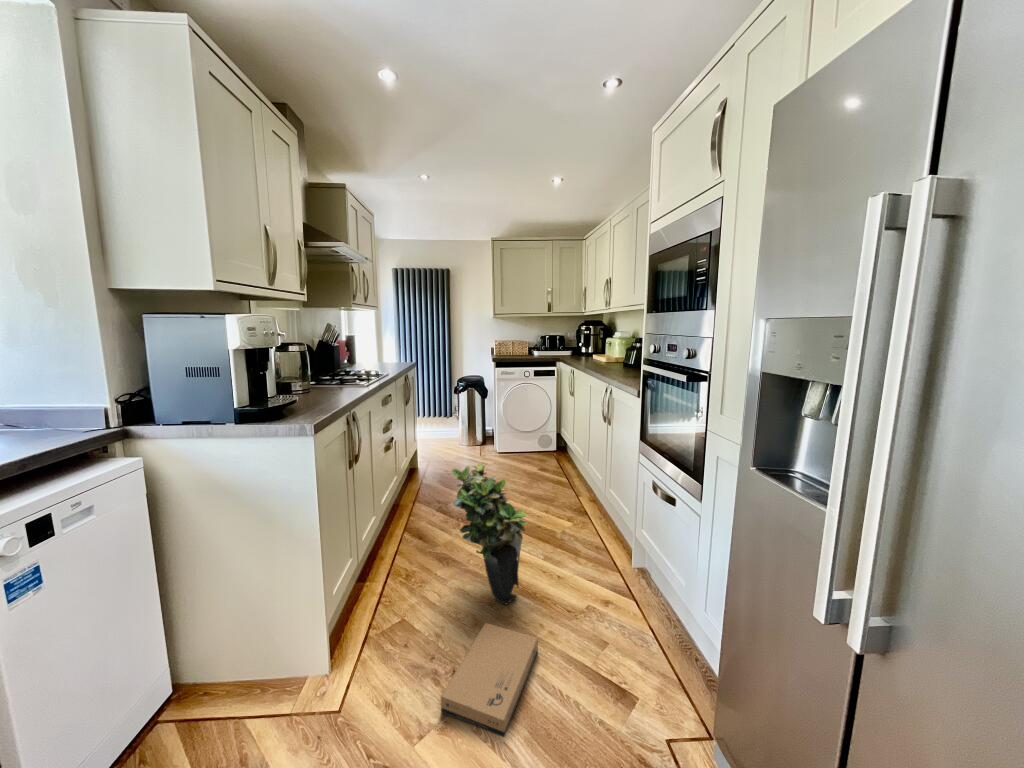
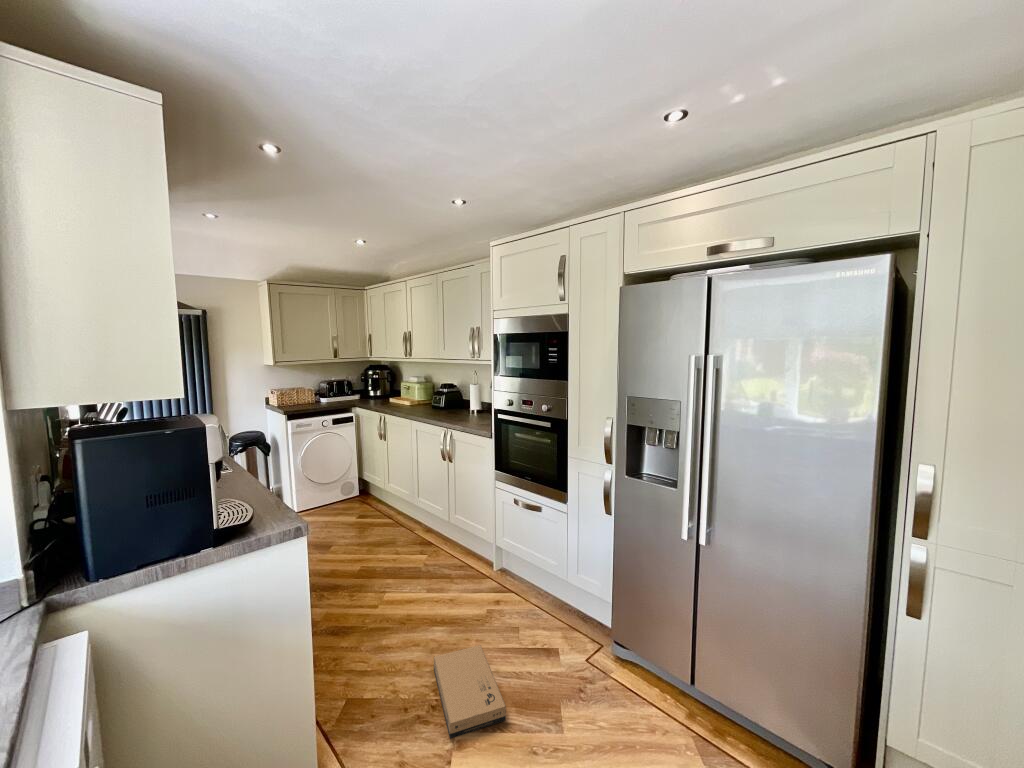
potted plant: present [452,462,527,605] -> none [366,515,443,639]

